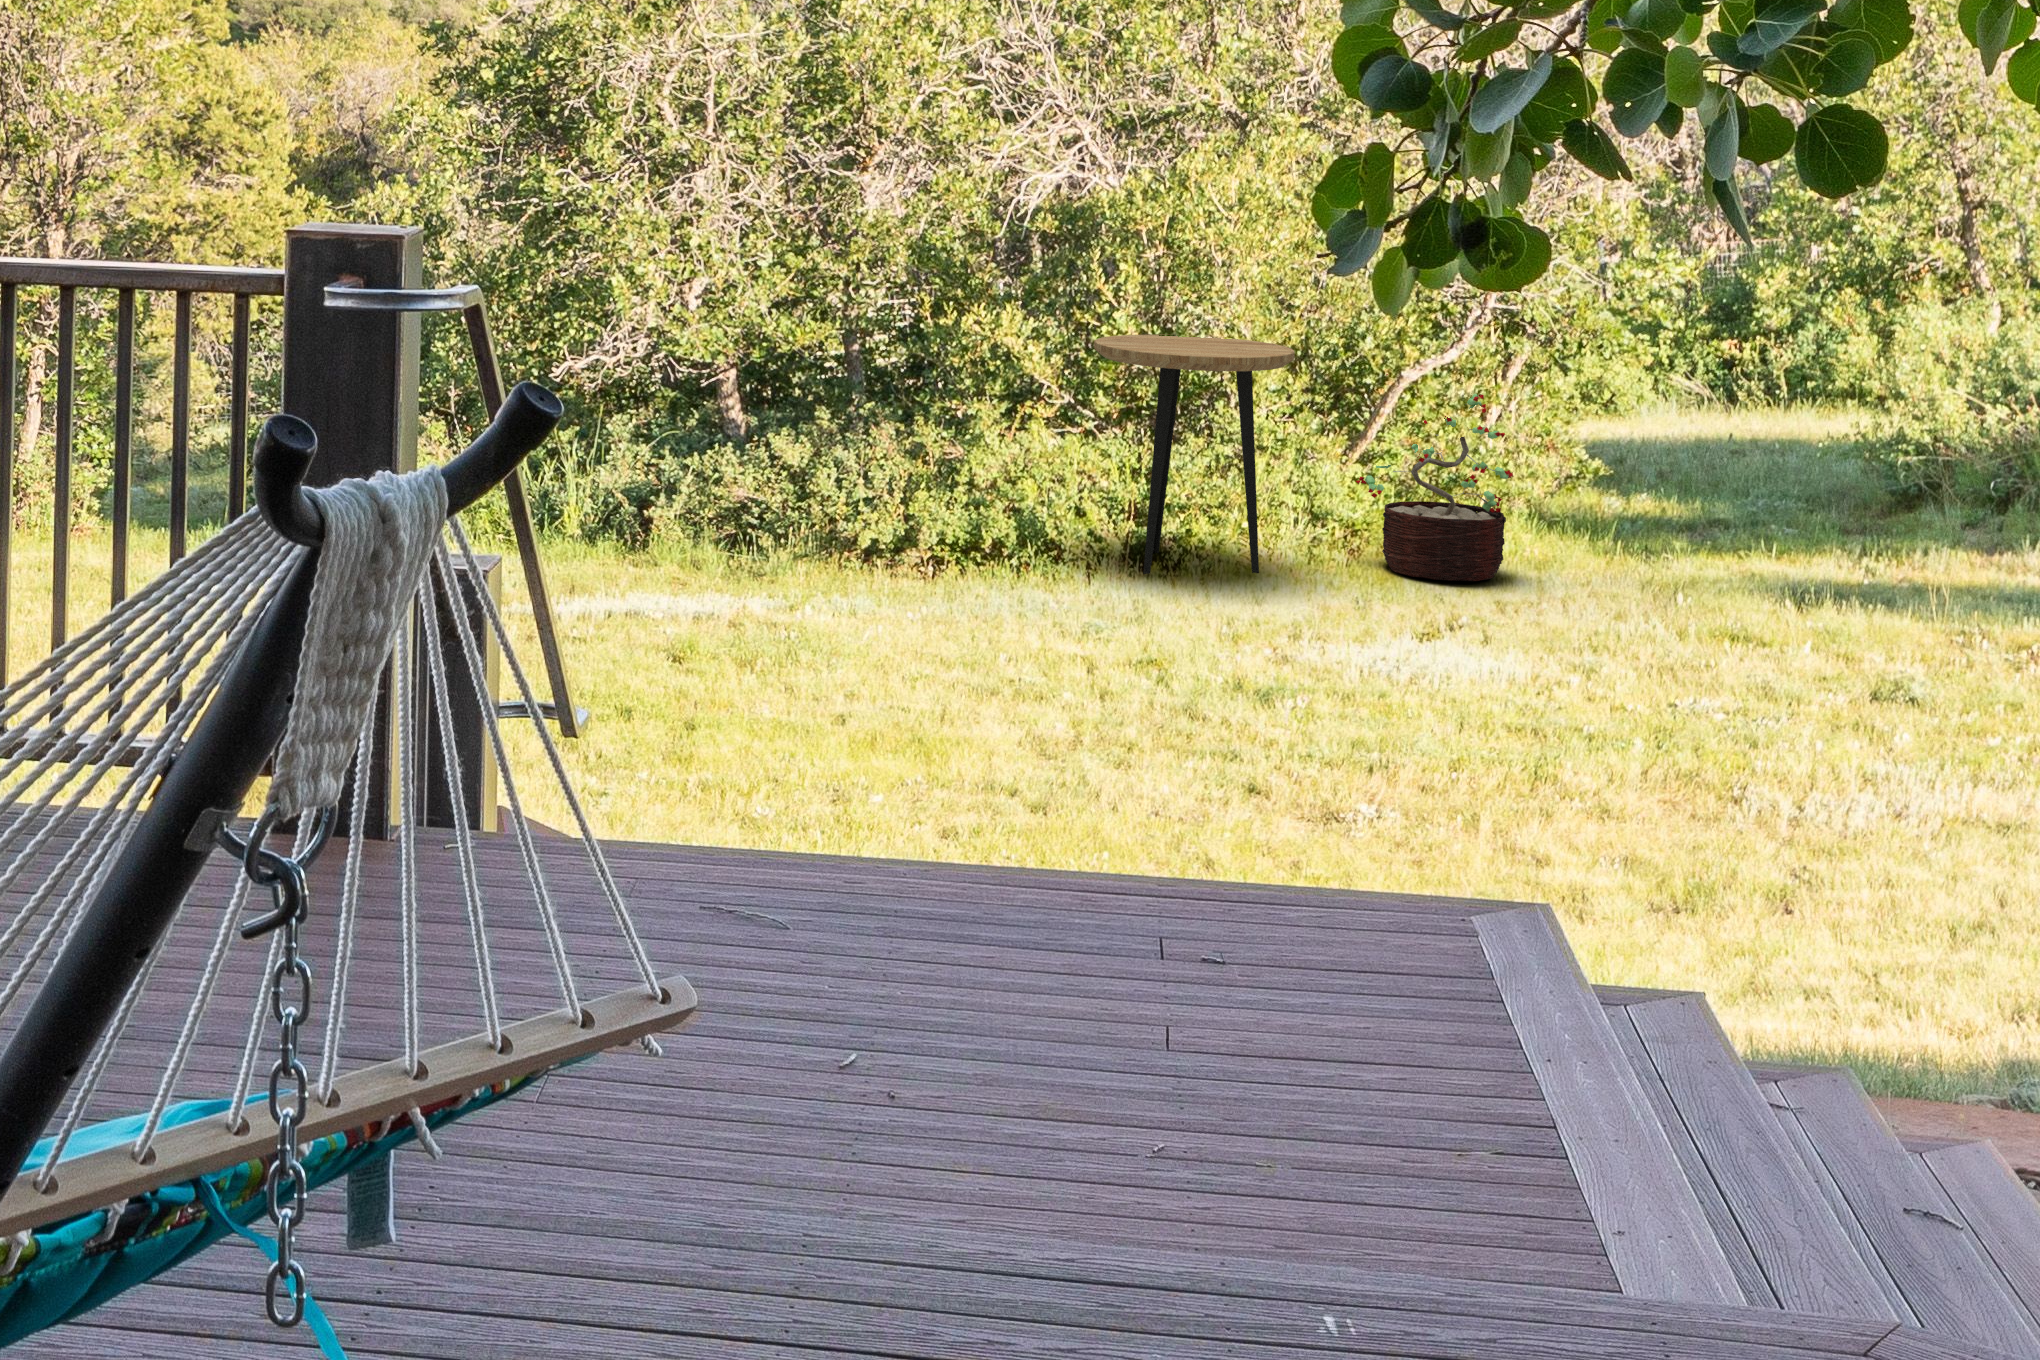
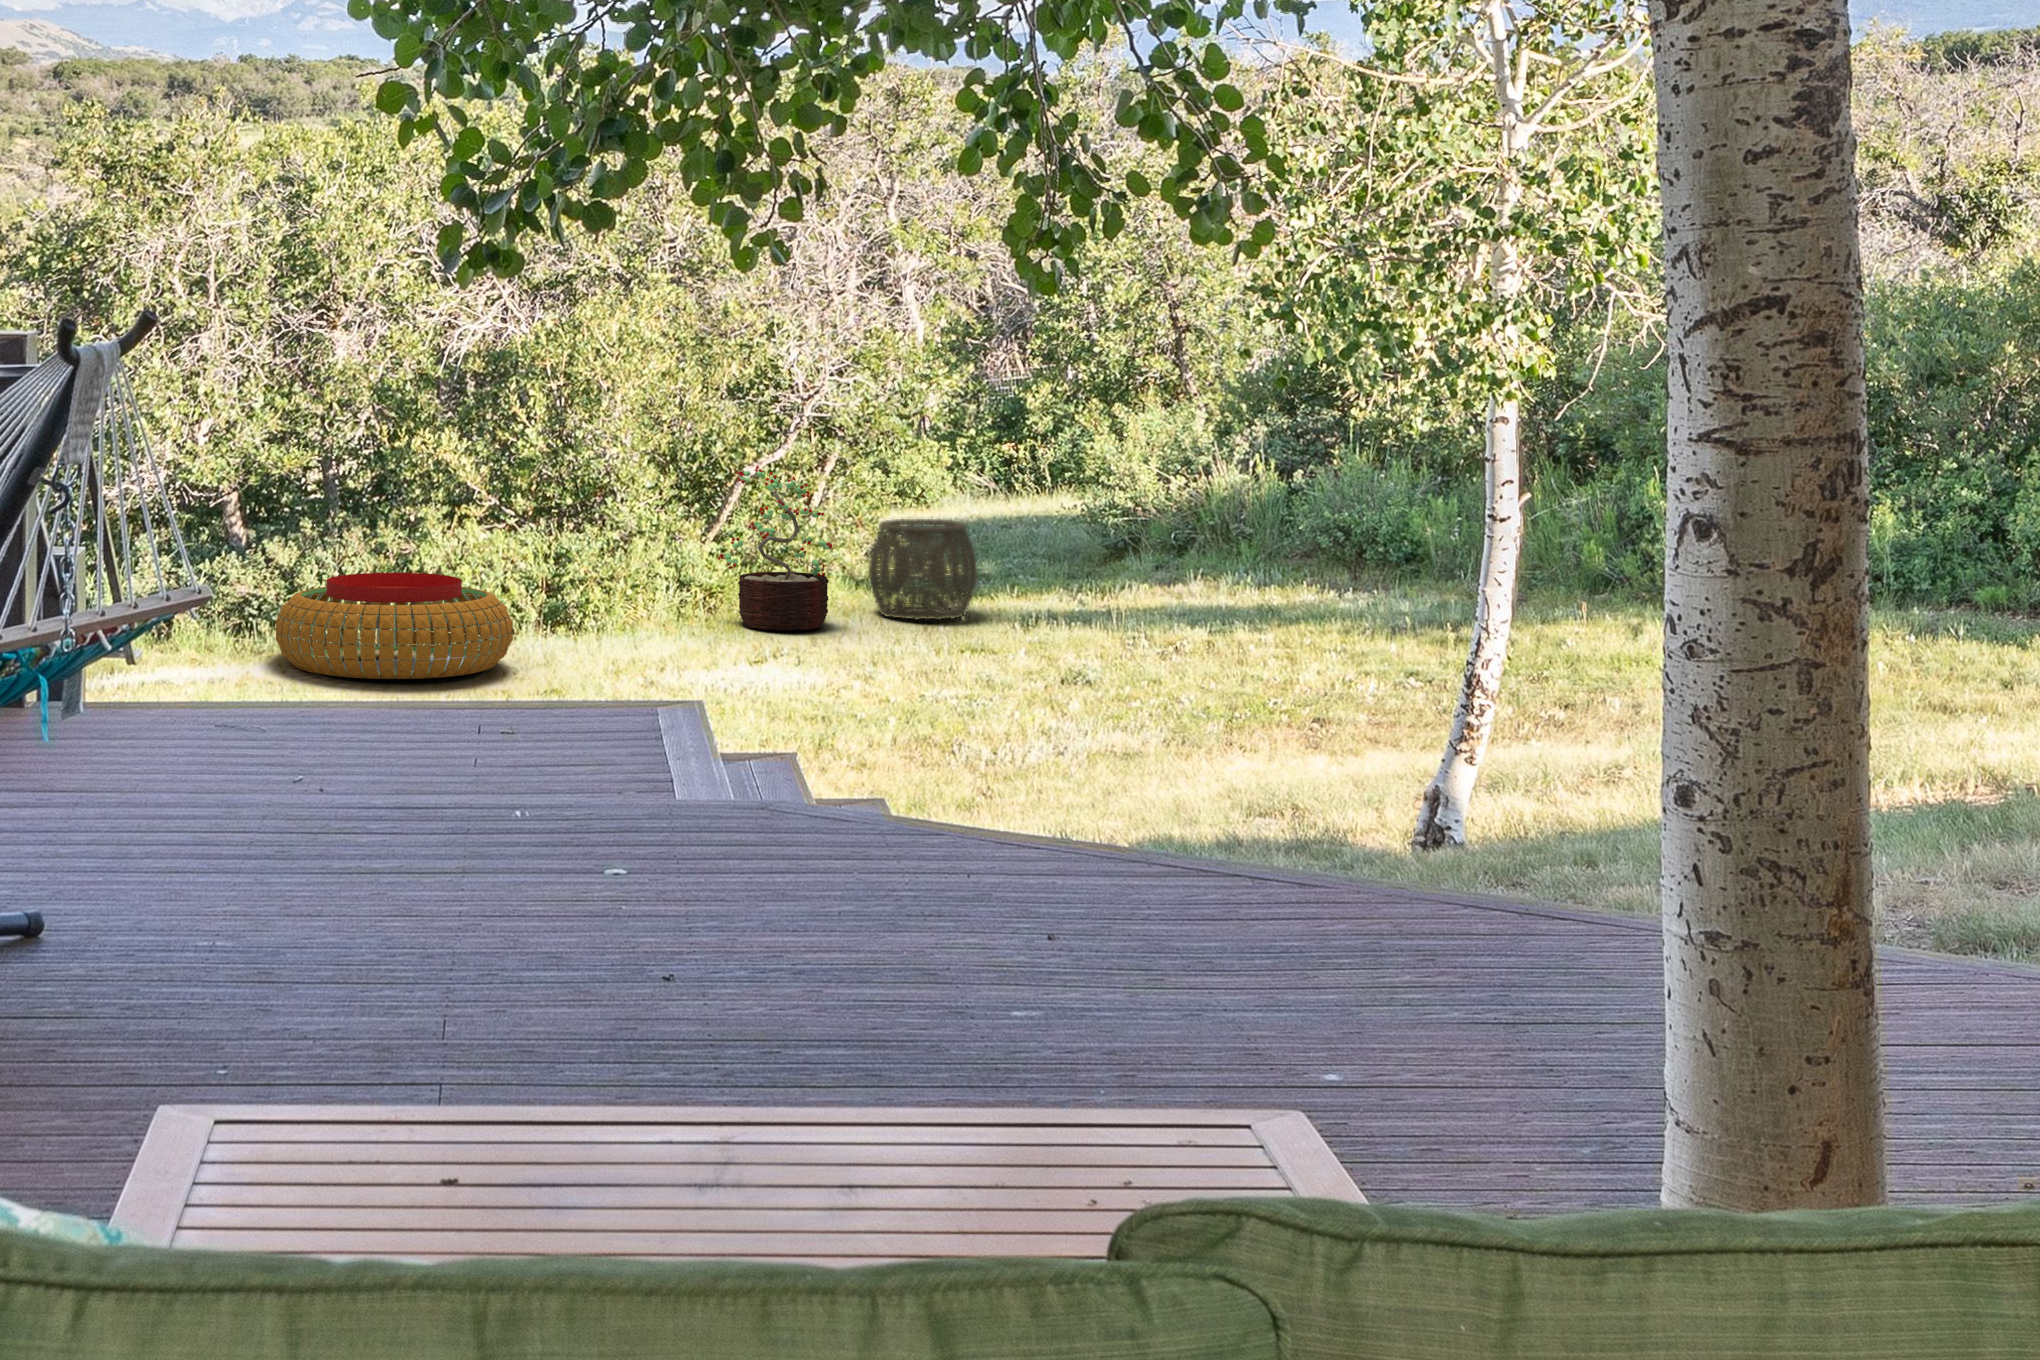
side table: present [1094,335,1295,574] -> none [514,448,665,636]
woven basket: none [1554,440,1707,575] -> present [869,519,978,620]
pouf: none [781,487,1091,631] -> present [276,573,513,679]

